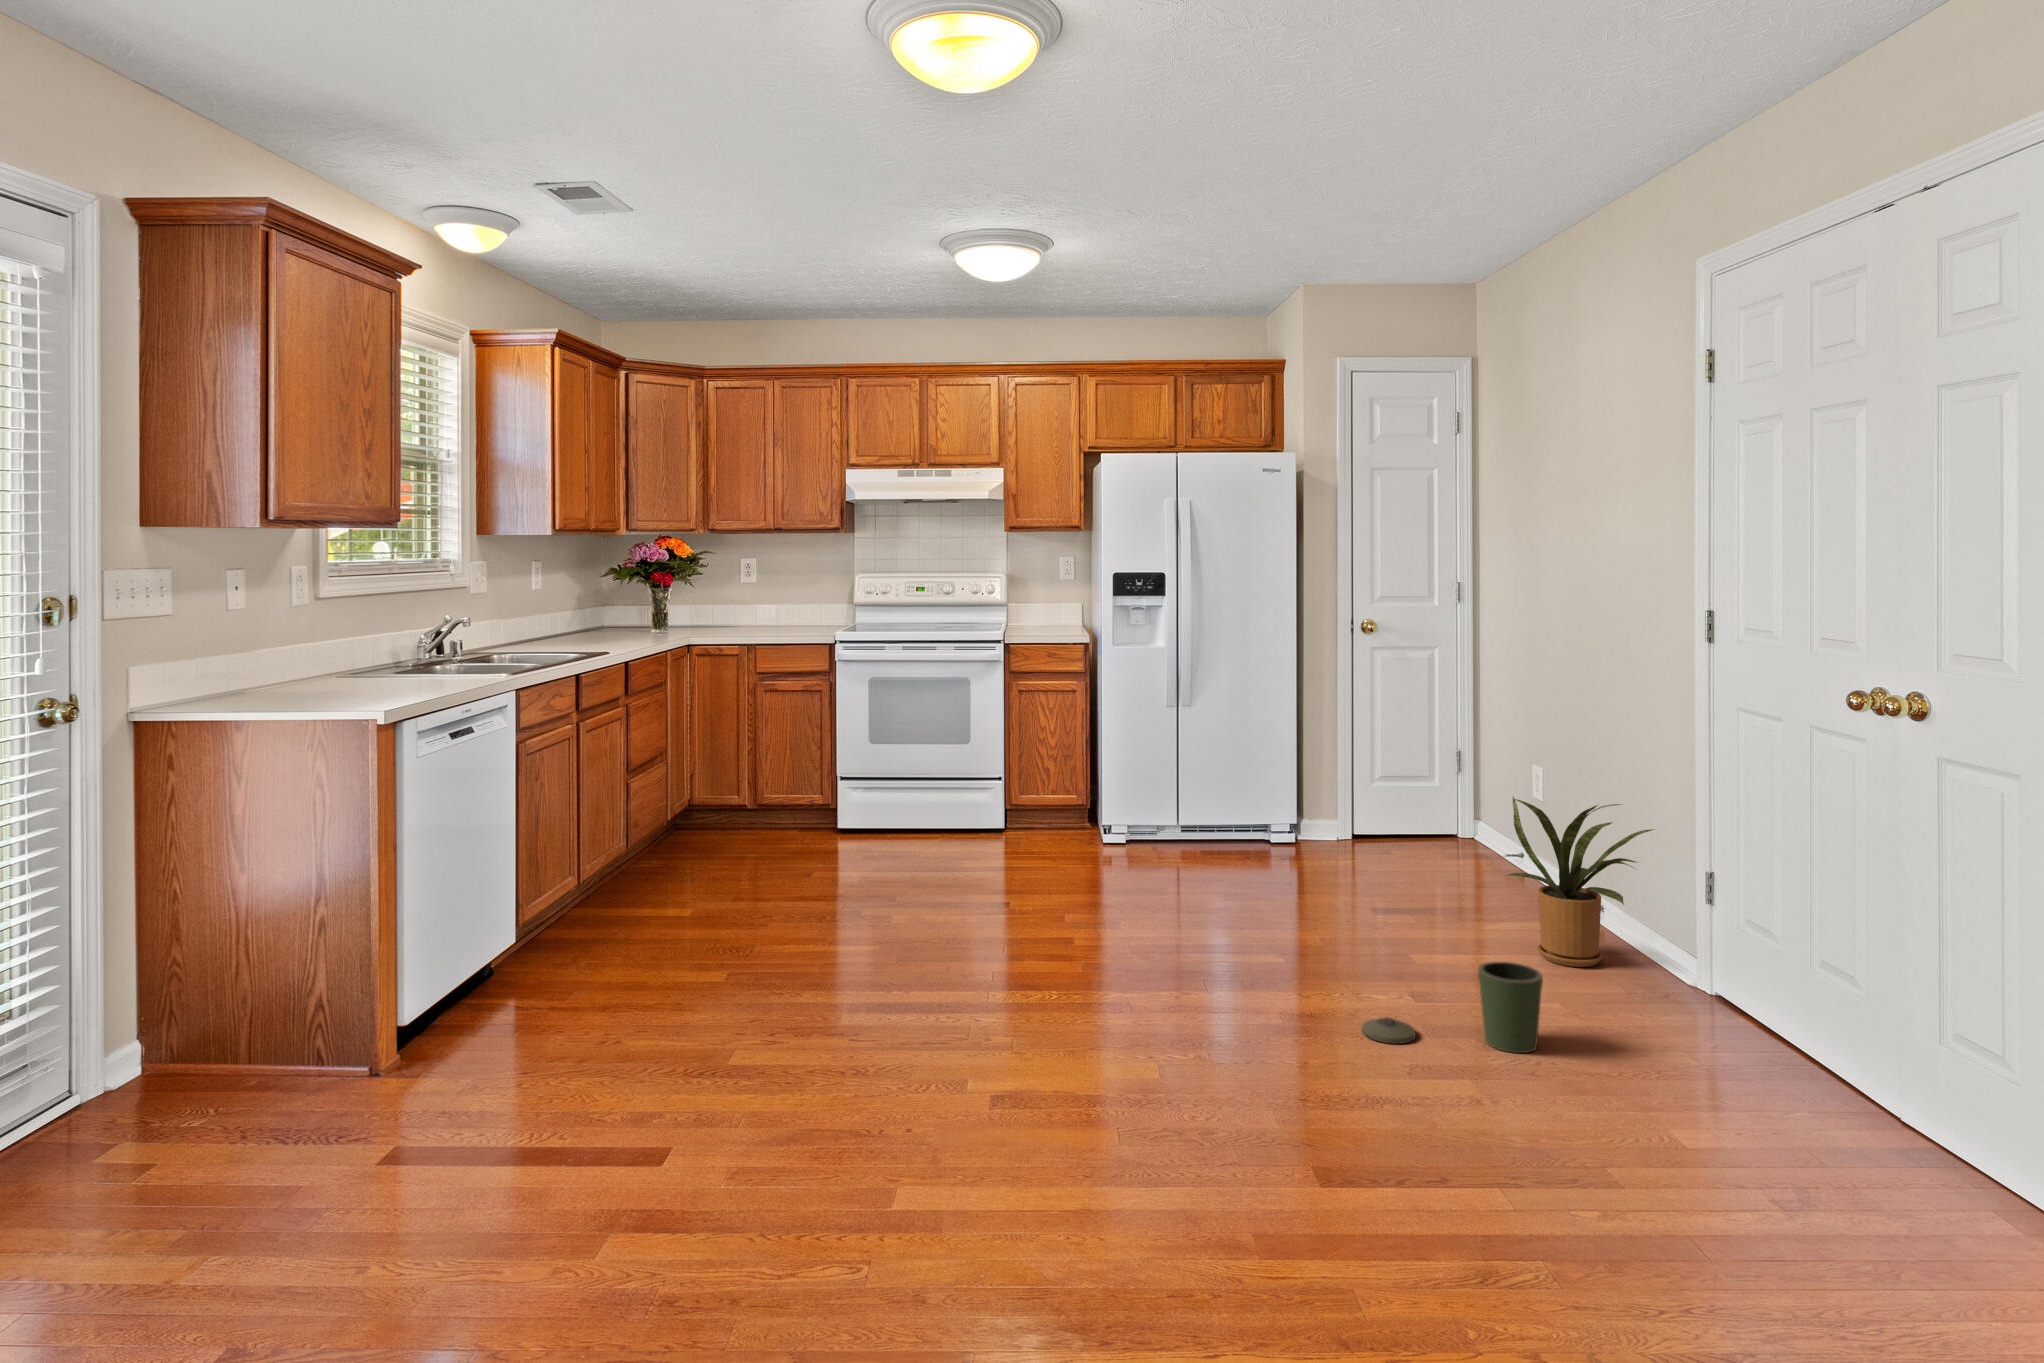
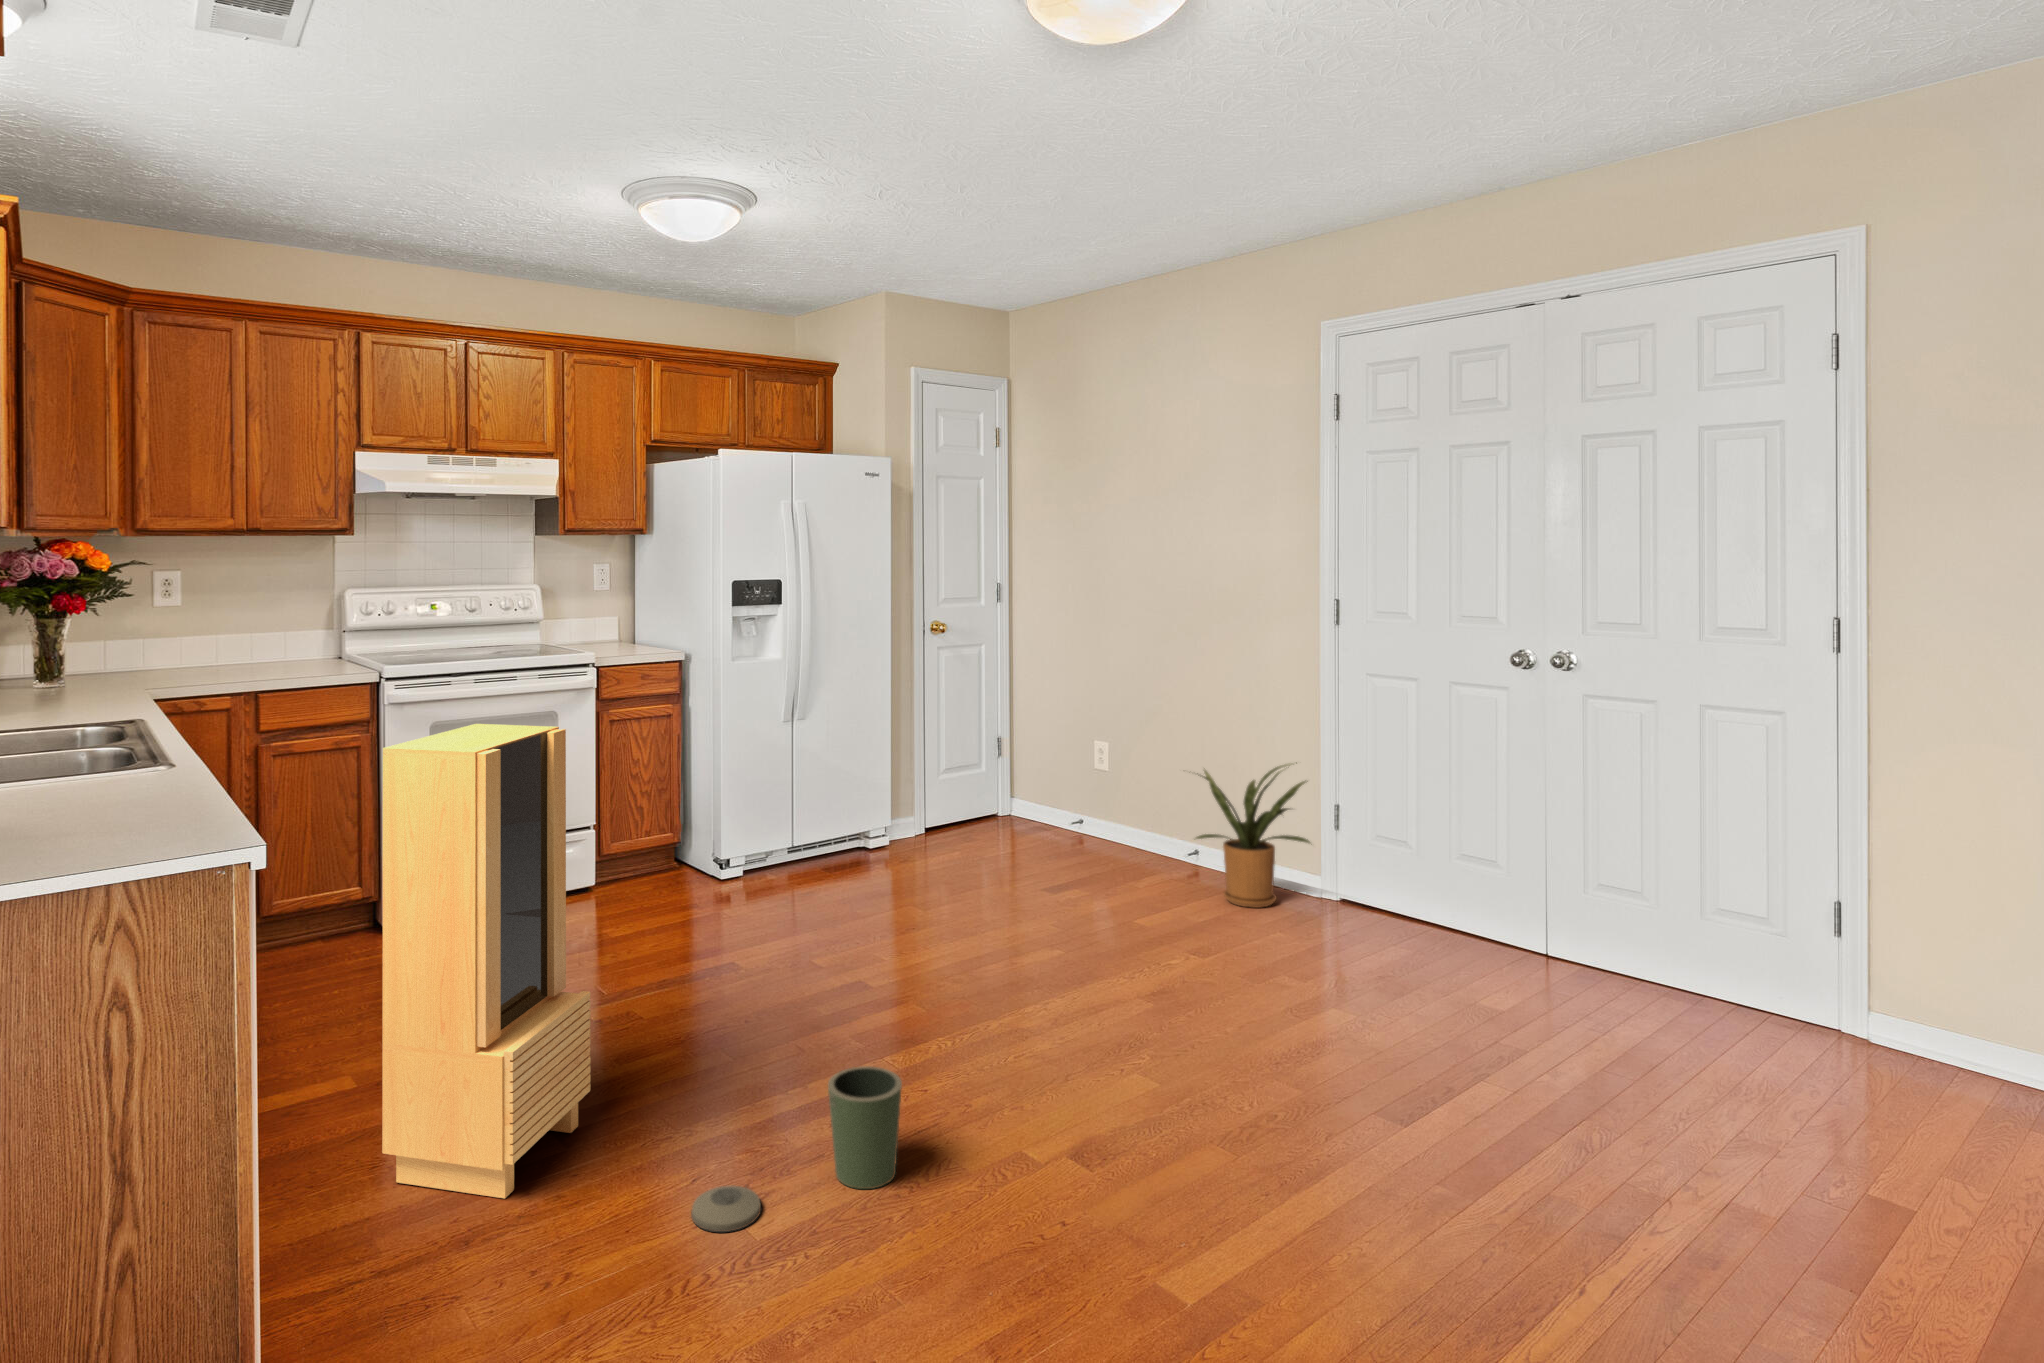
storage cabinet: none [632,667,766,978] -> present [382,724,591,1199]
trash can: present [1362,962,1543,1053] -> present [691,1066,902,1232]

